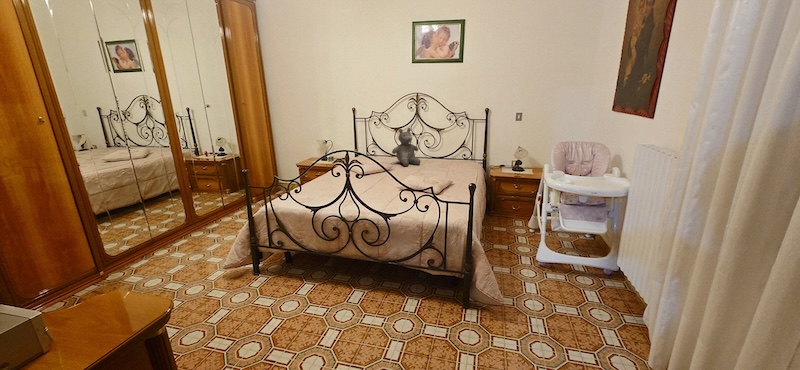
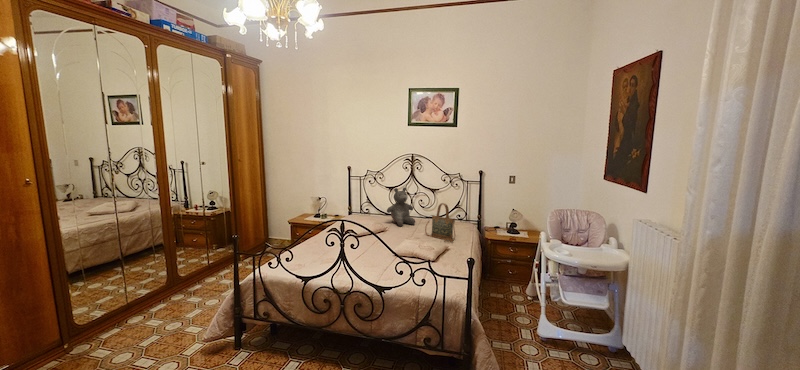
handbag: none [430,140,460,178] -> present [425,203,455,242]

